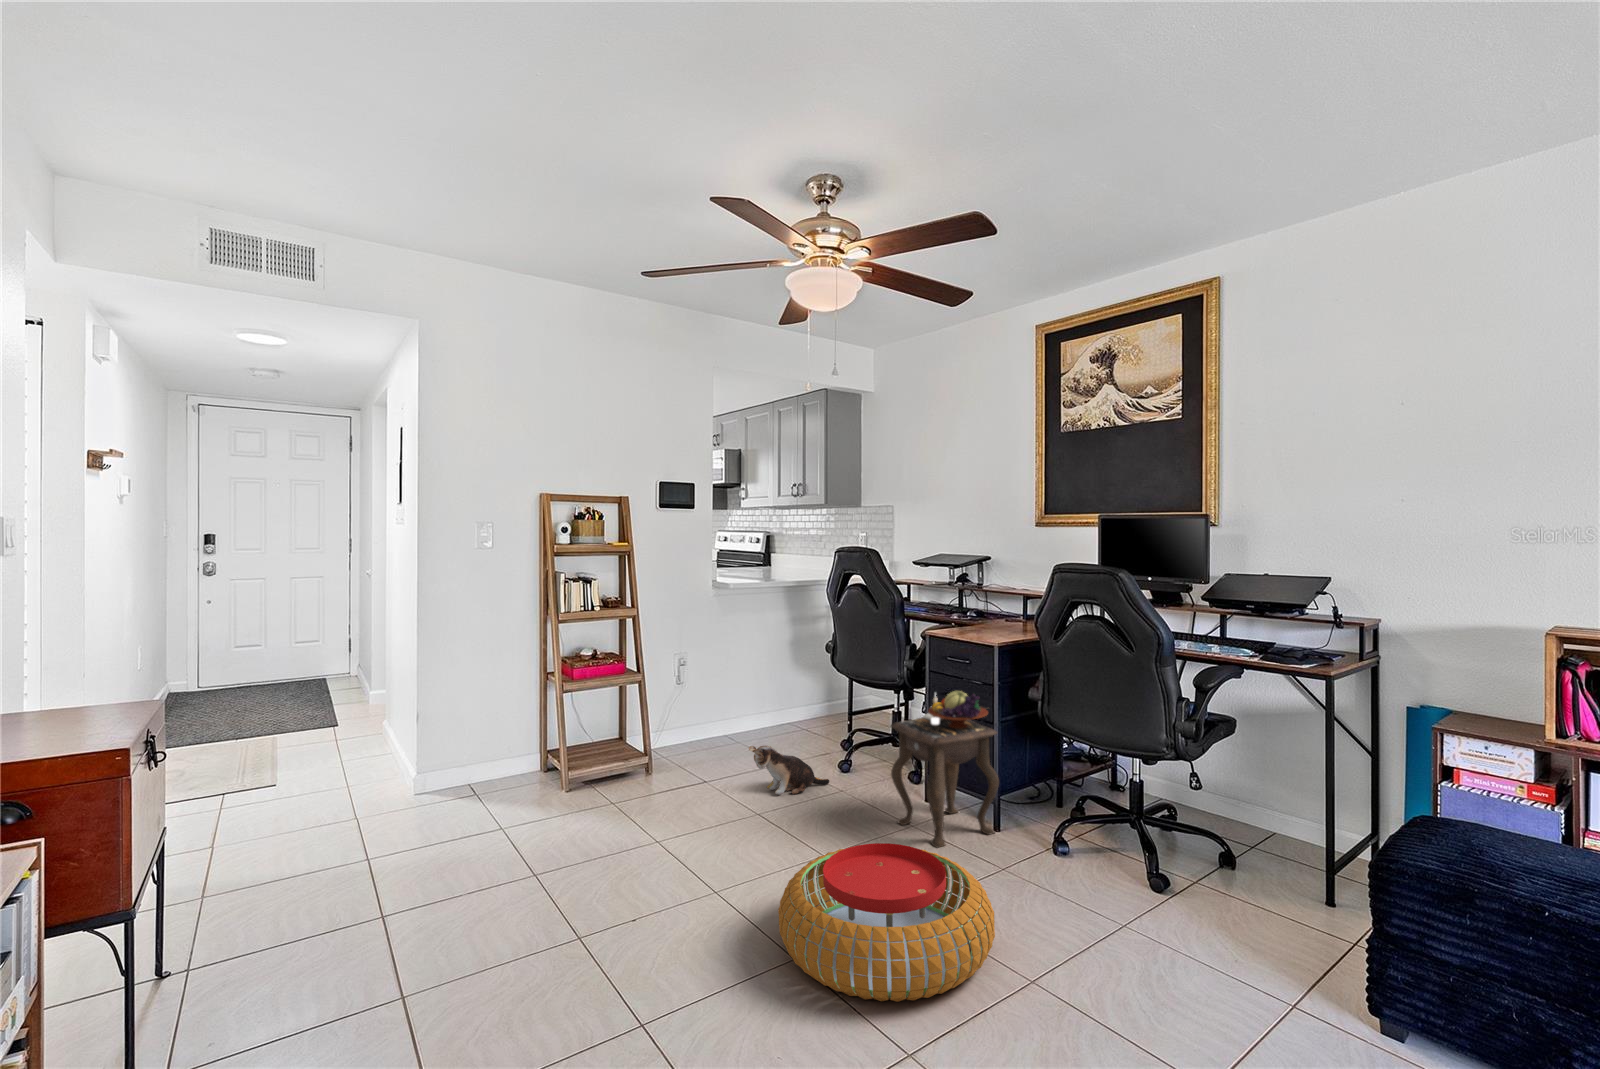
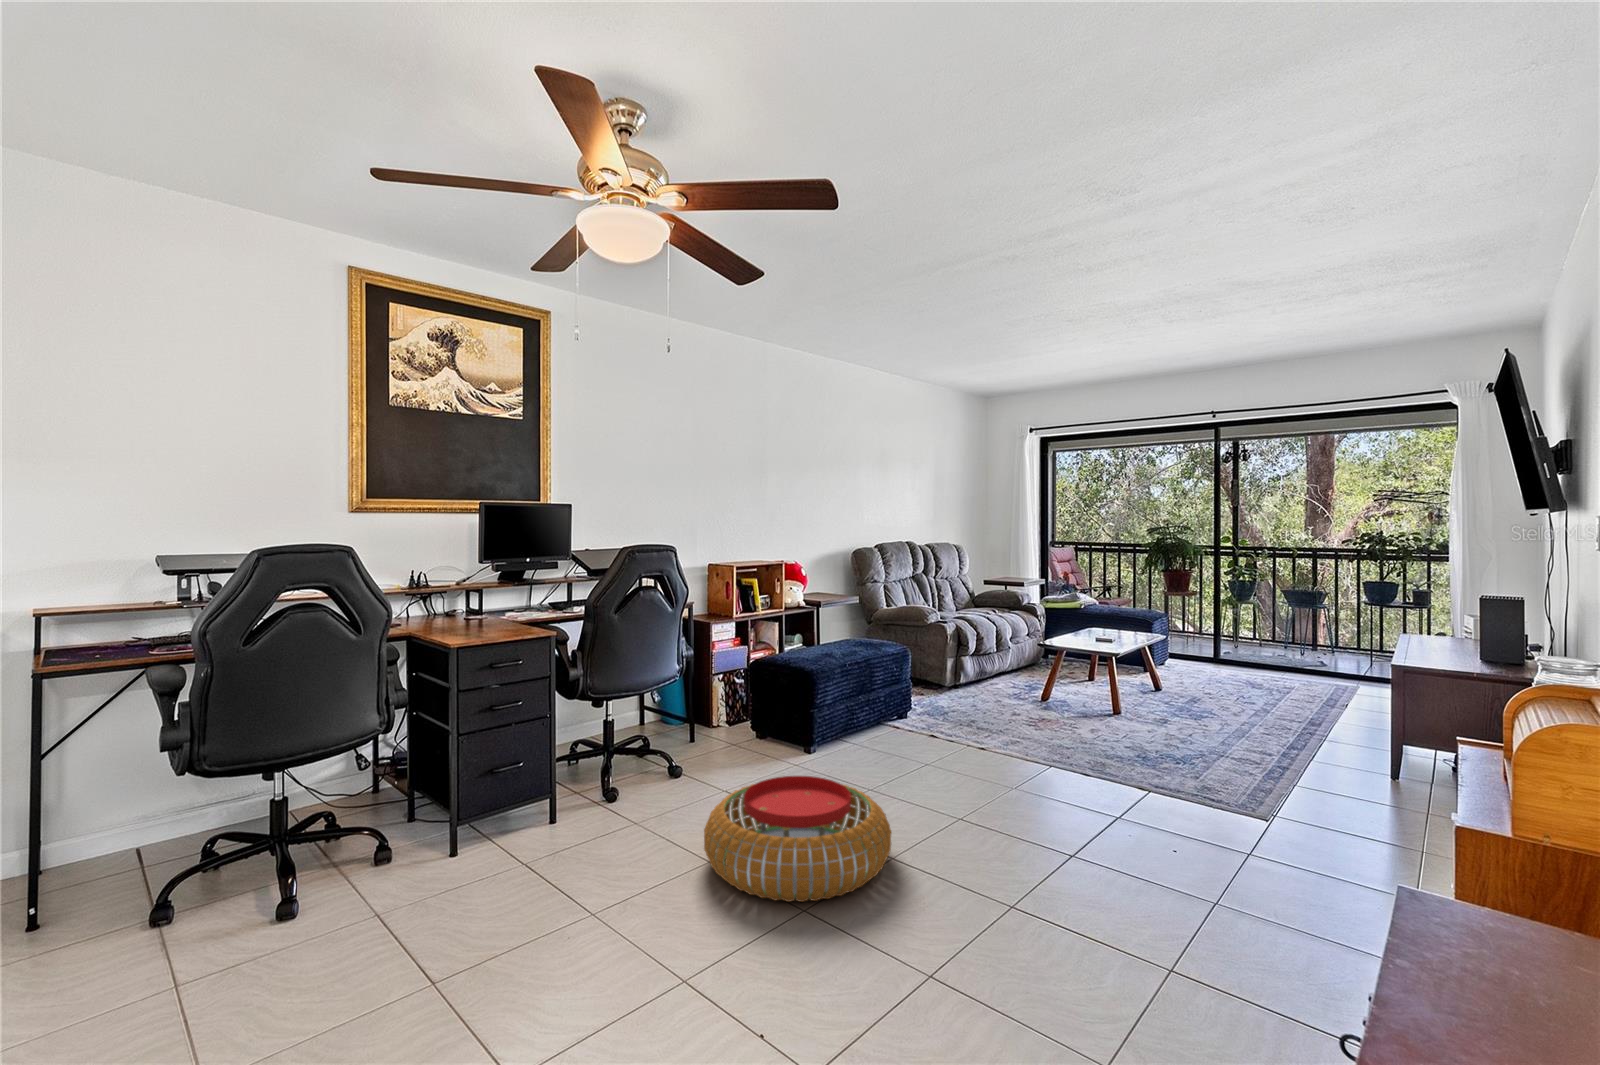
side table: present [891,691,999,848] -> none [489,673,605,870]
plush toy: present [749,746,829,795] -> none [279,903,344,995]

